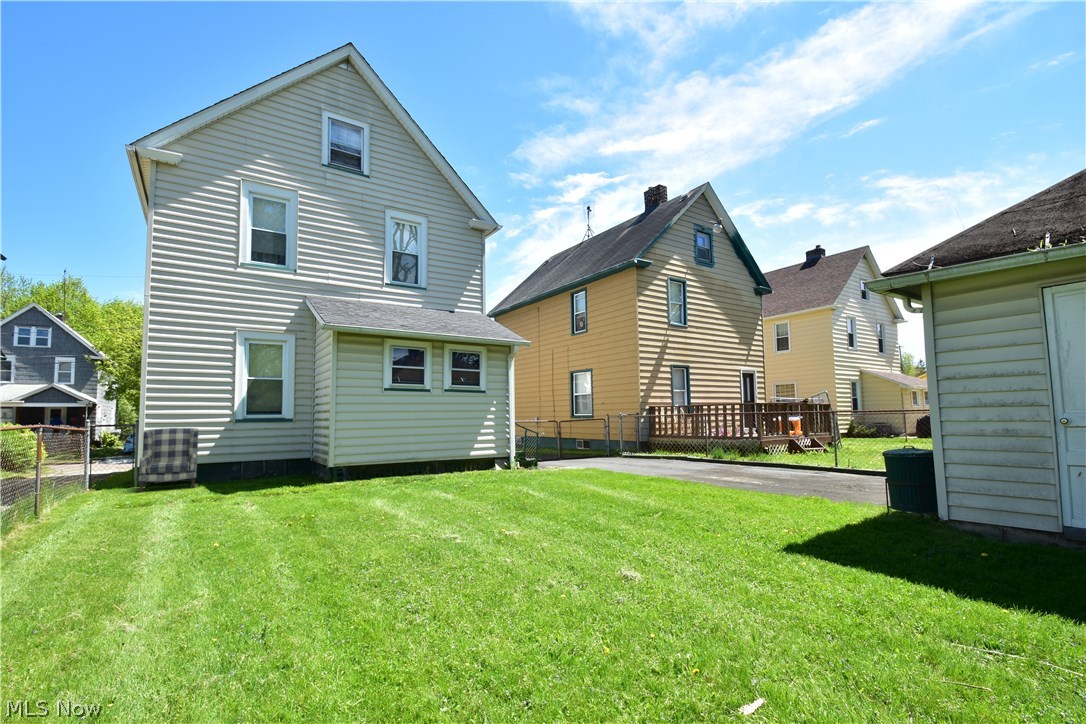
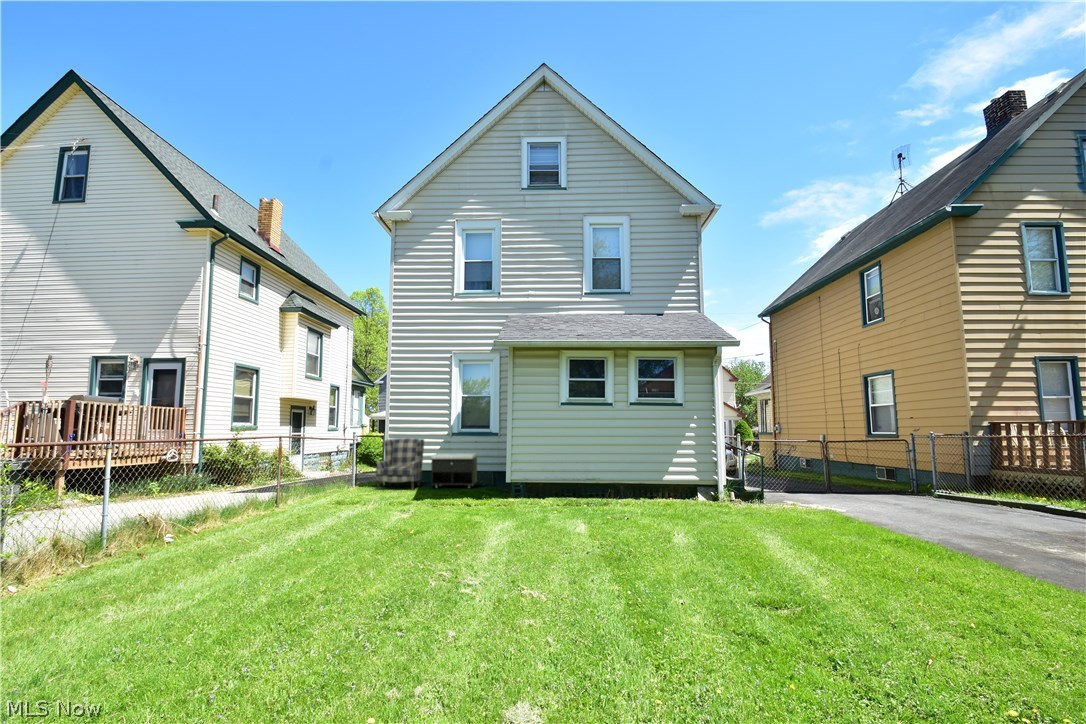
storage bench: none [215,442,271,484] -> present [431,453,477,488]

